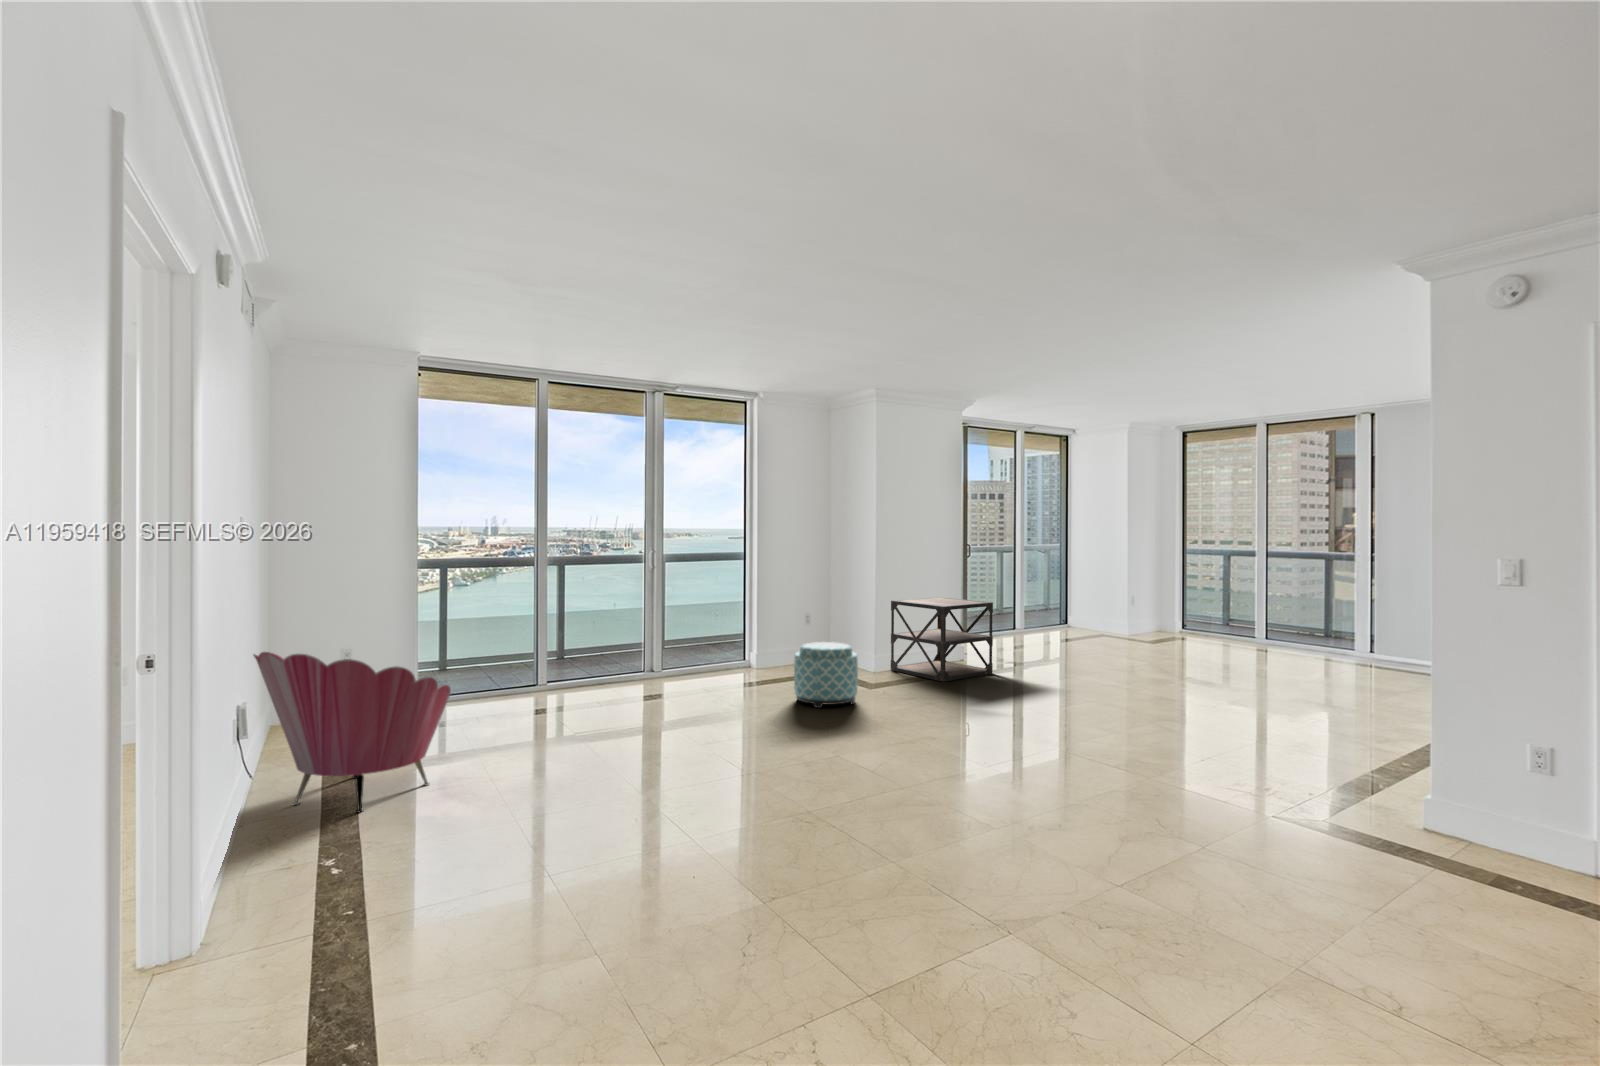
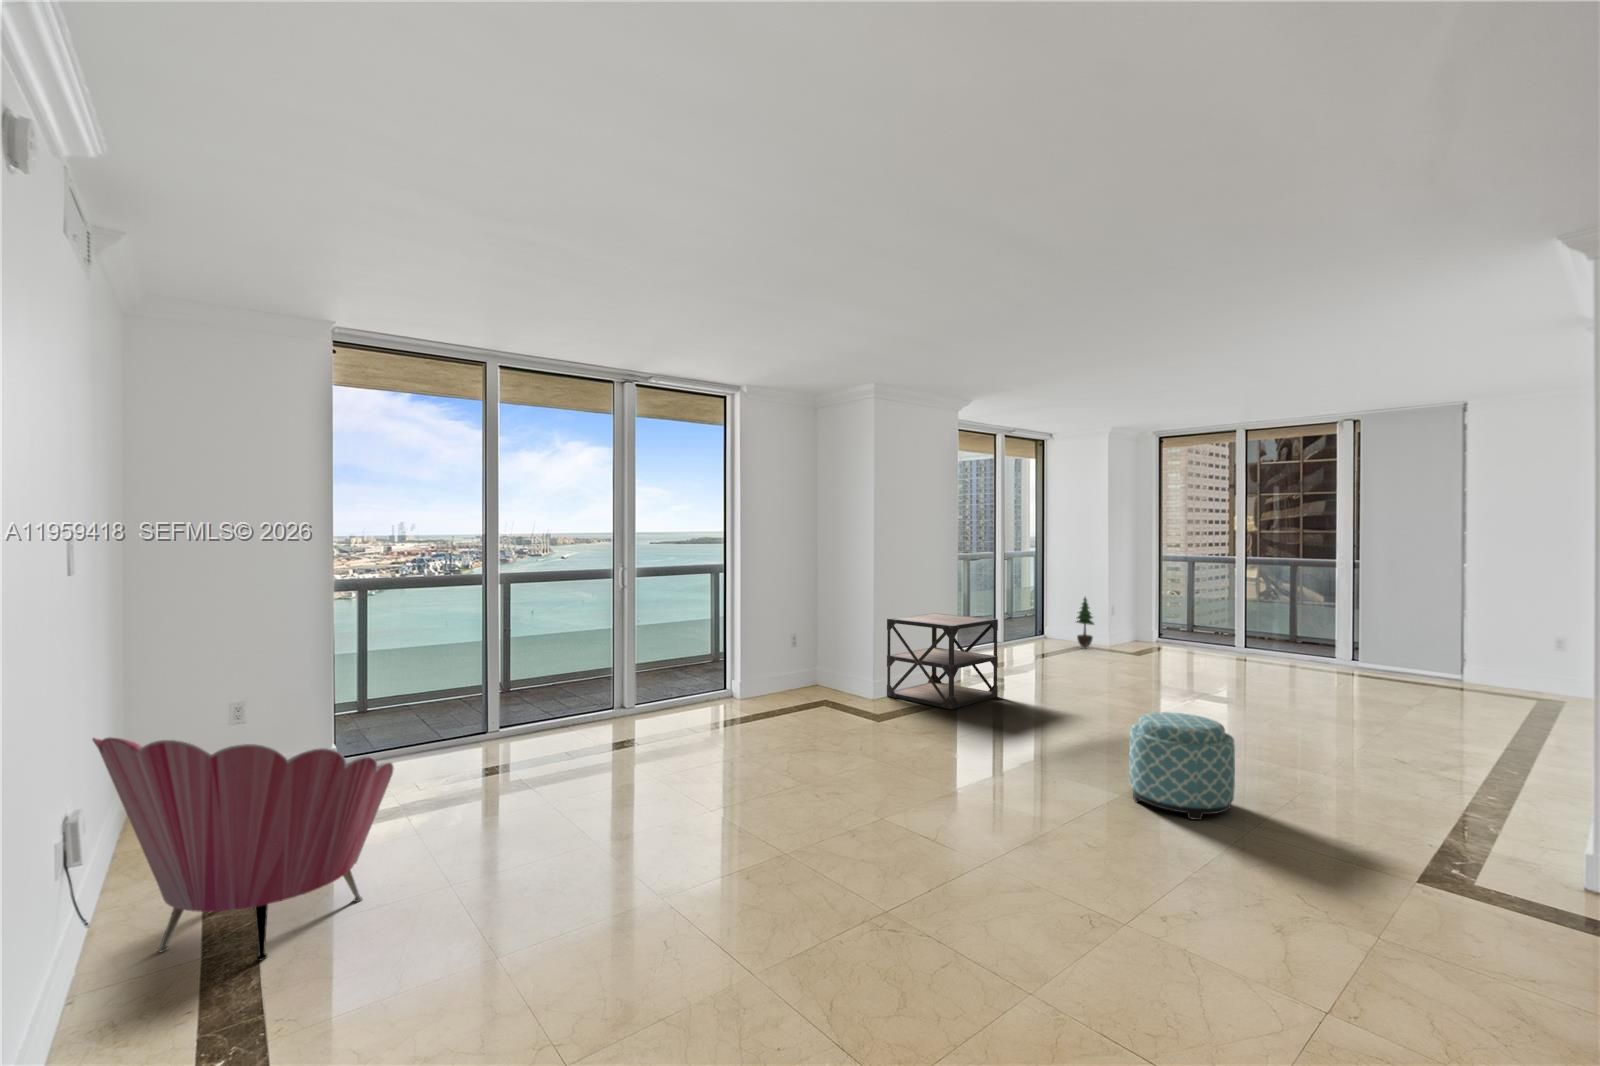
potted tree: none [1097,586,1117,637] -> present [1077,598,1094,648]
ottoman: present [794,642,858,708] -> present [1129,712,1235,820]

